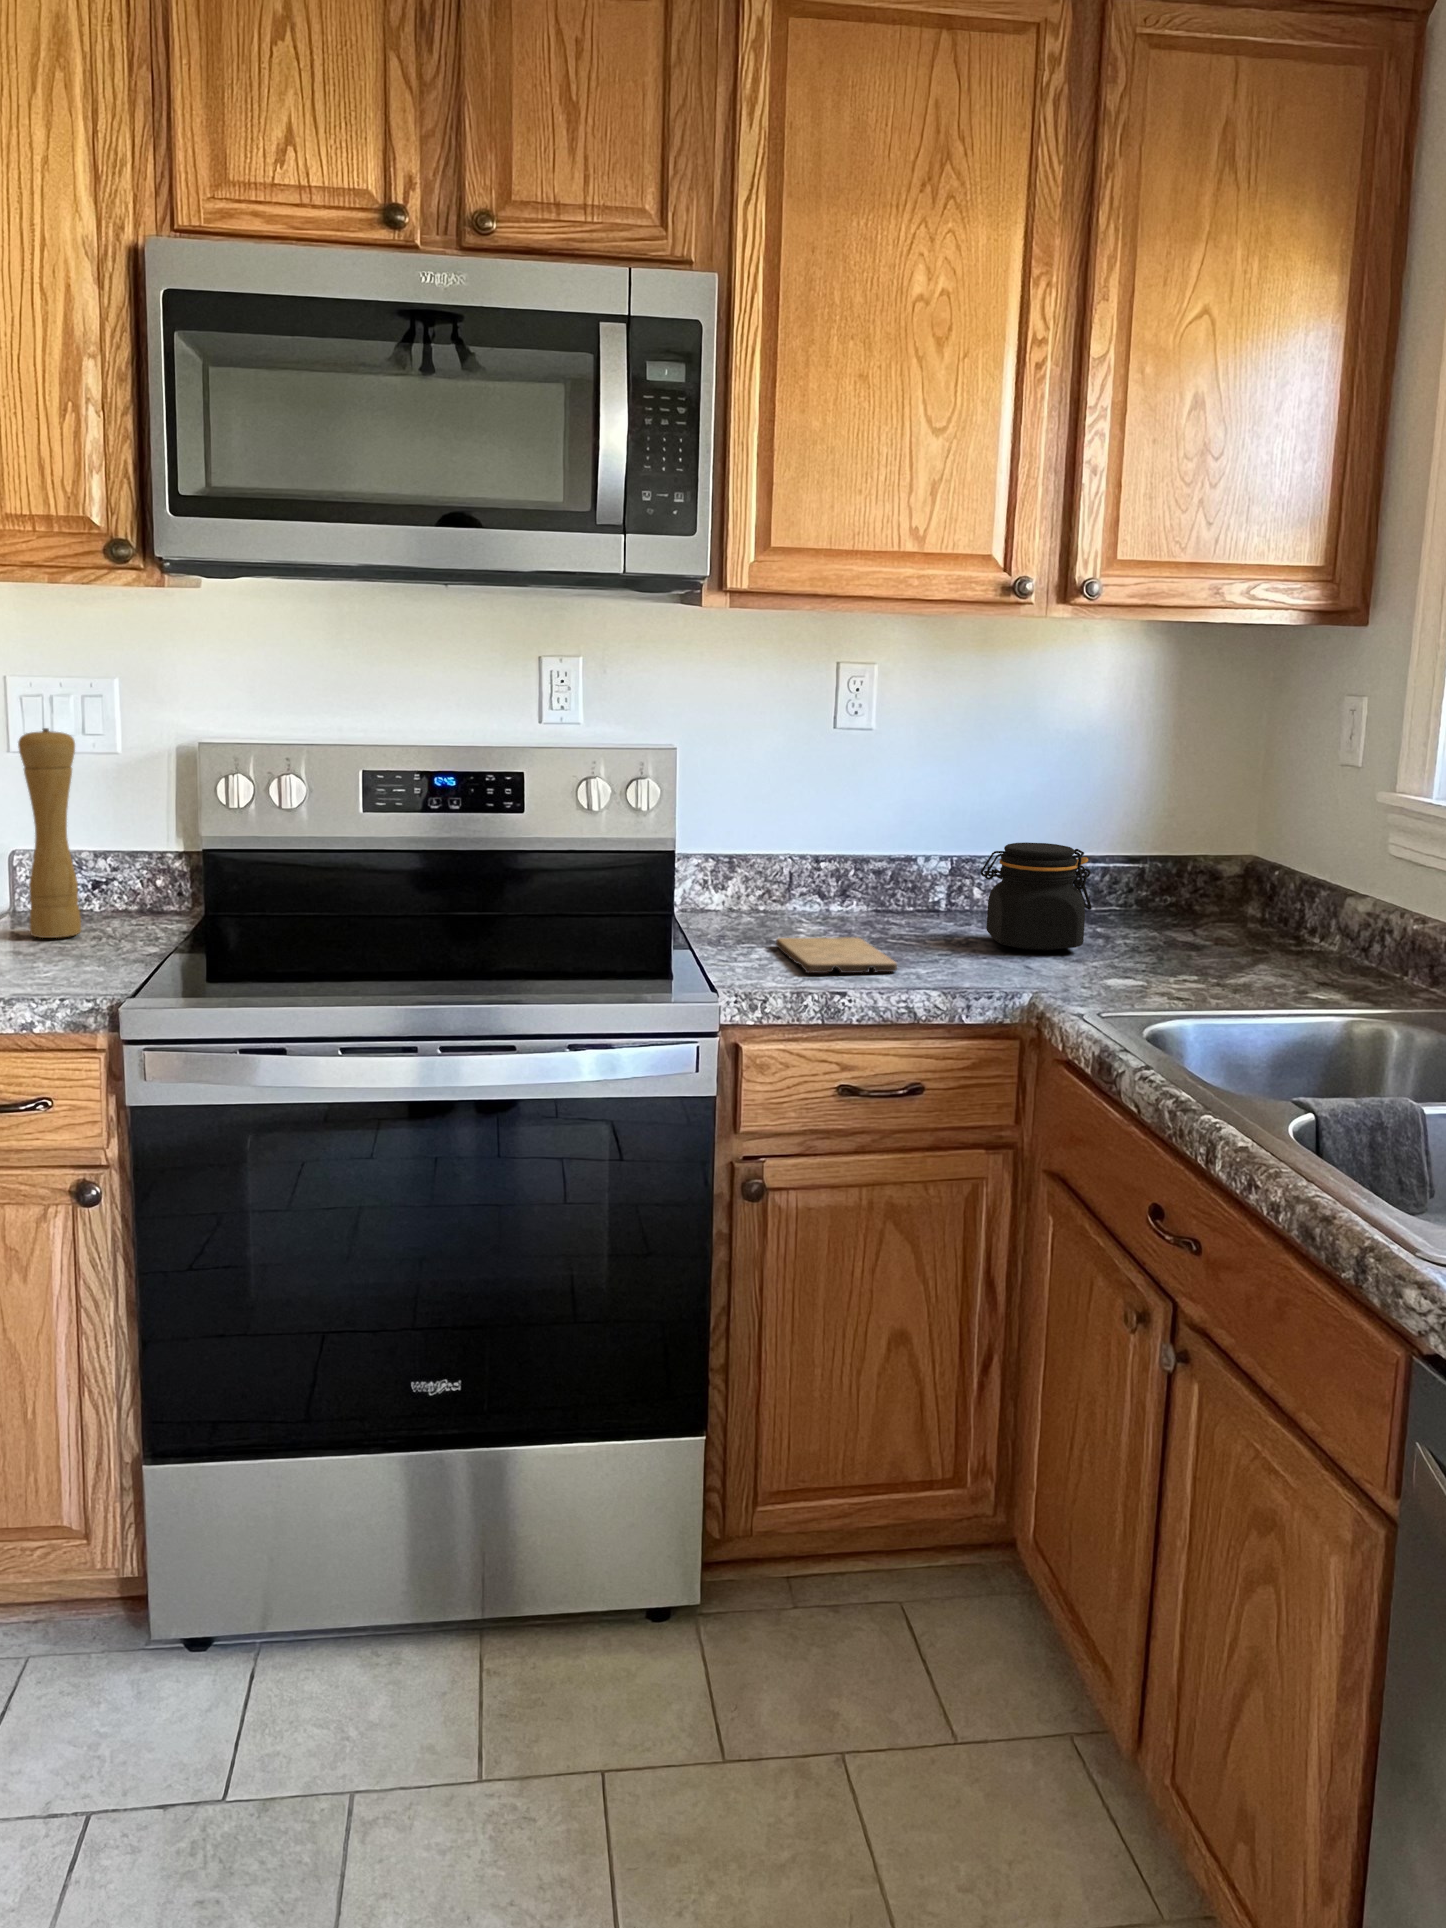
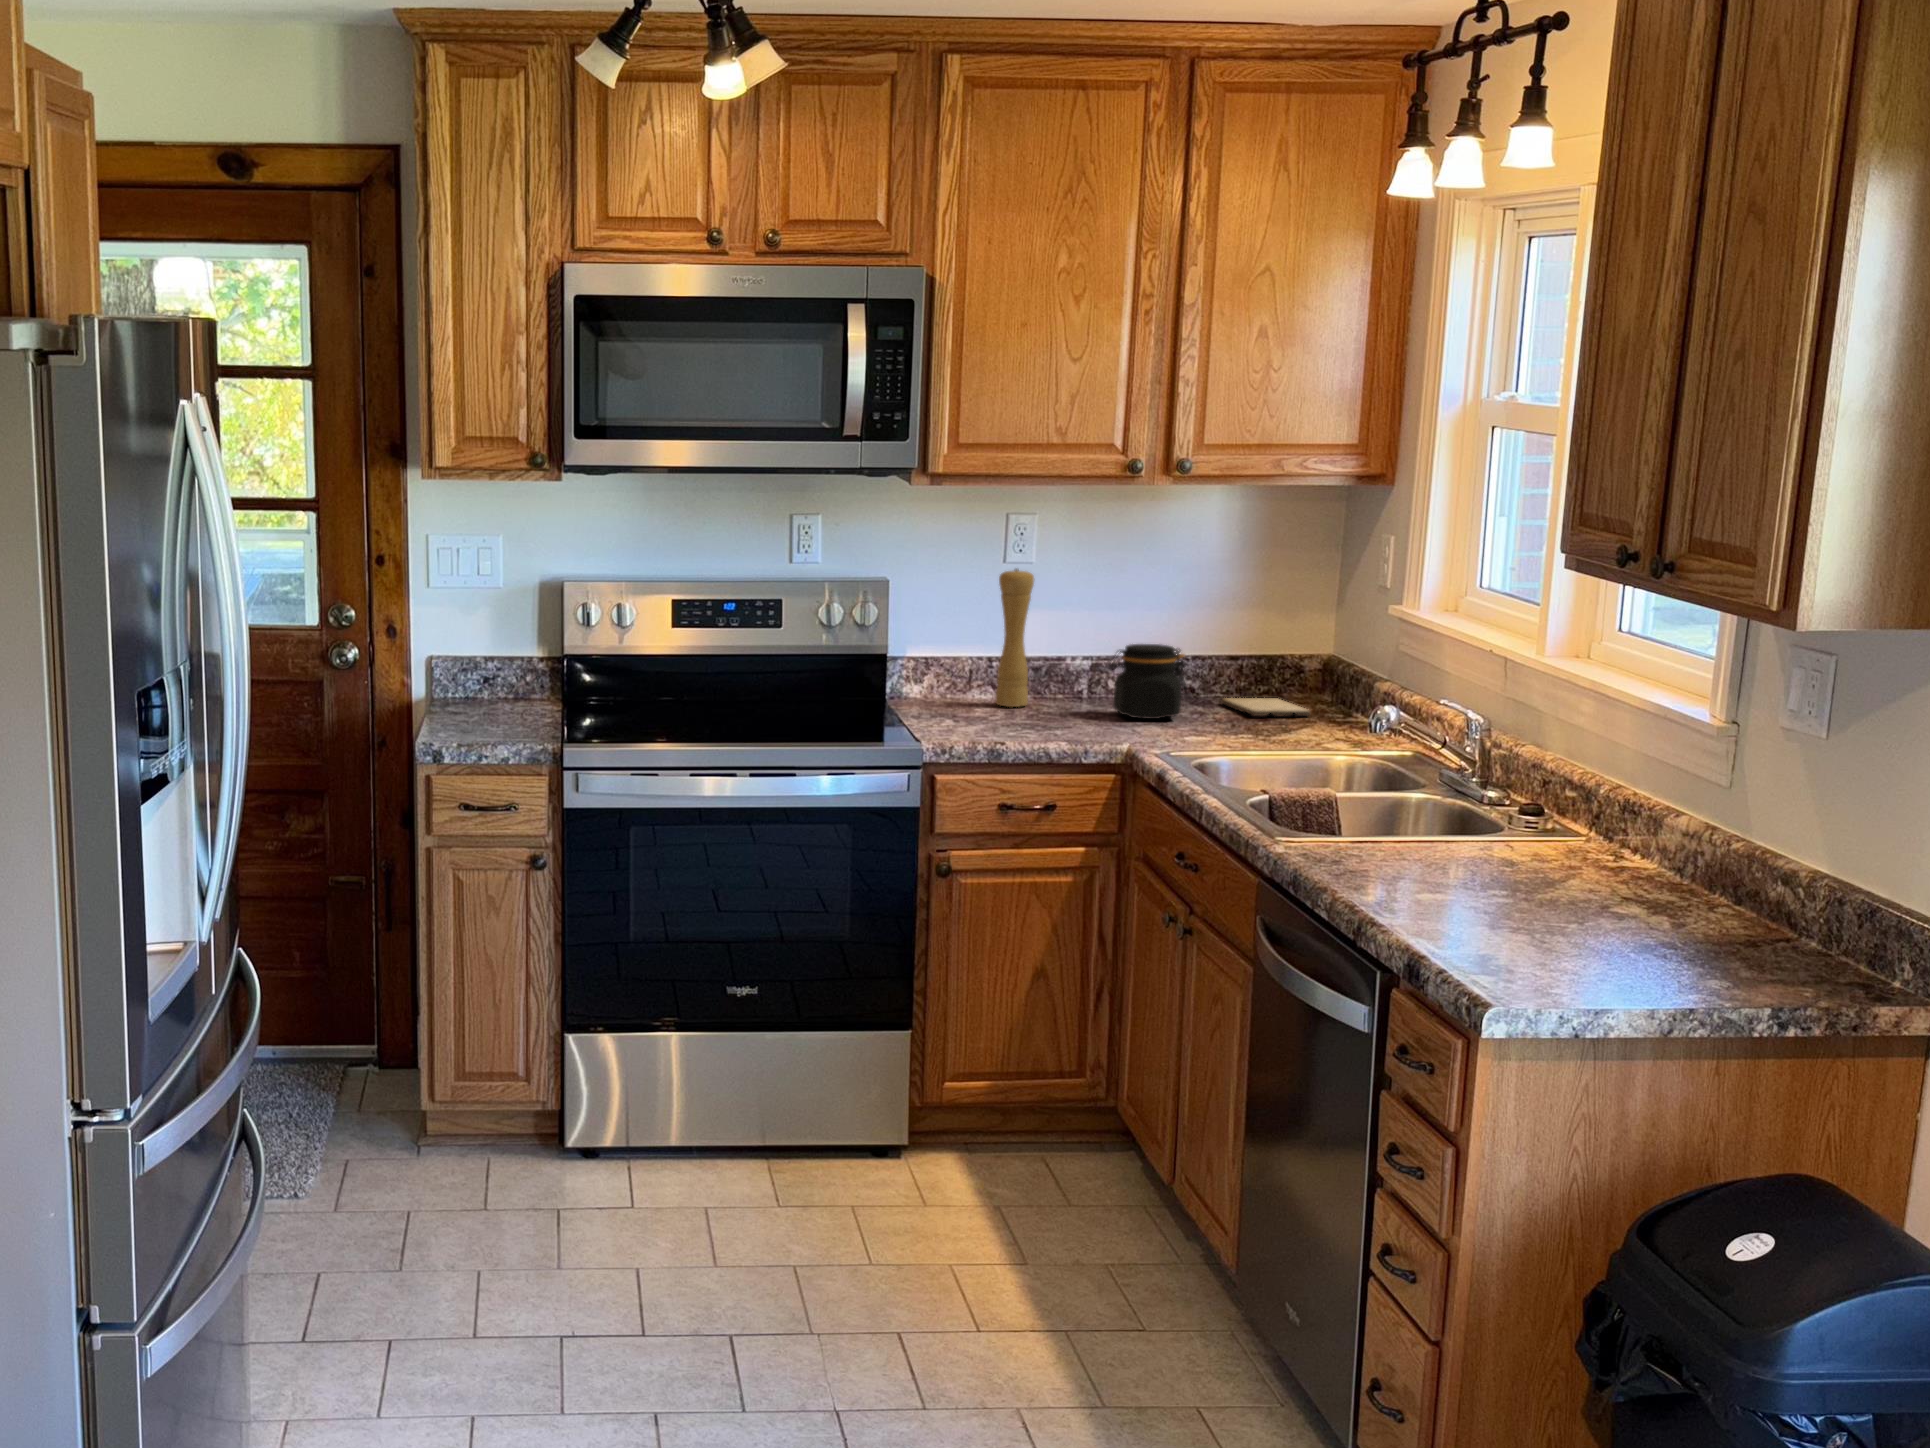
pepper mill: present [18,728,81,938] -> present [996,569,1034,707]
cutting board: present [776,937,897,973] -> present [1222,698,1310,716]

